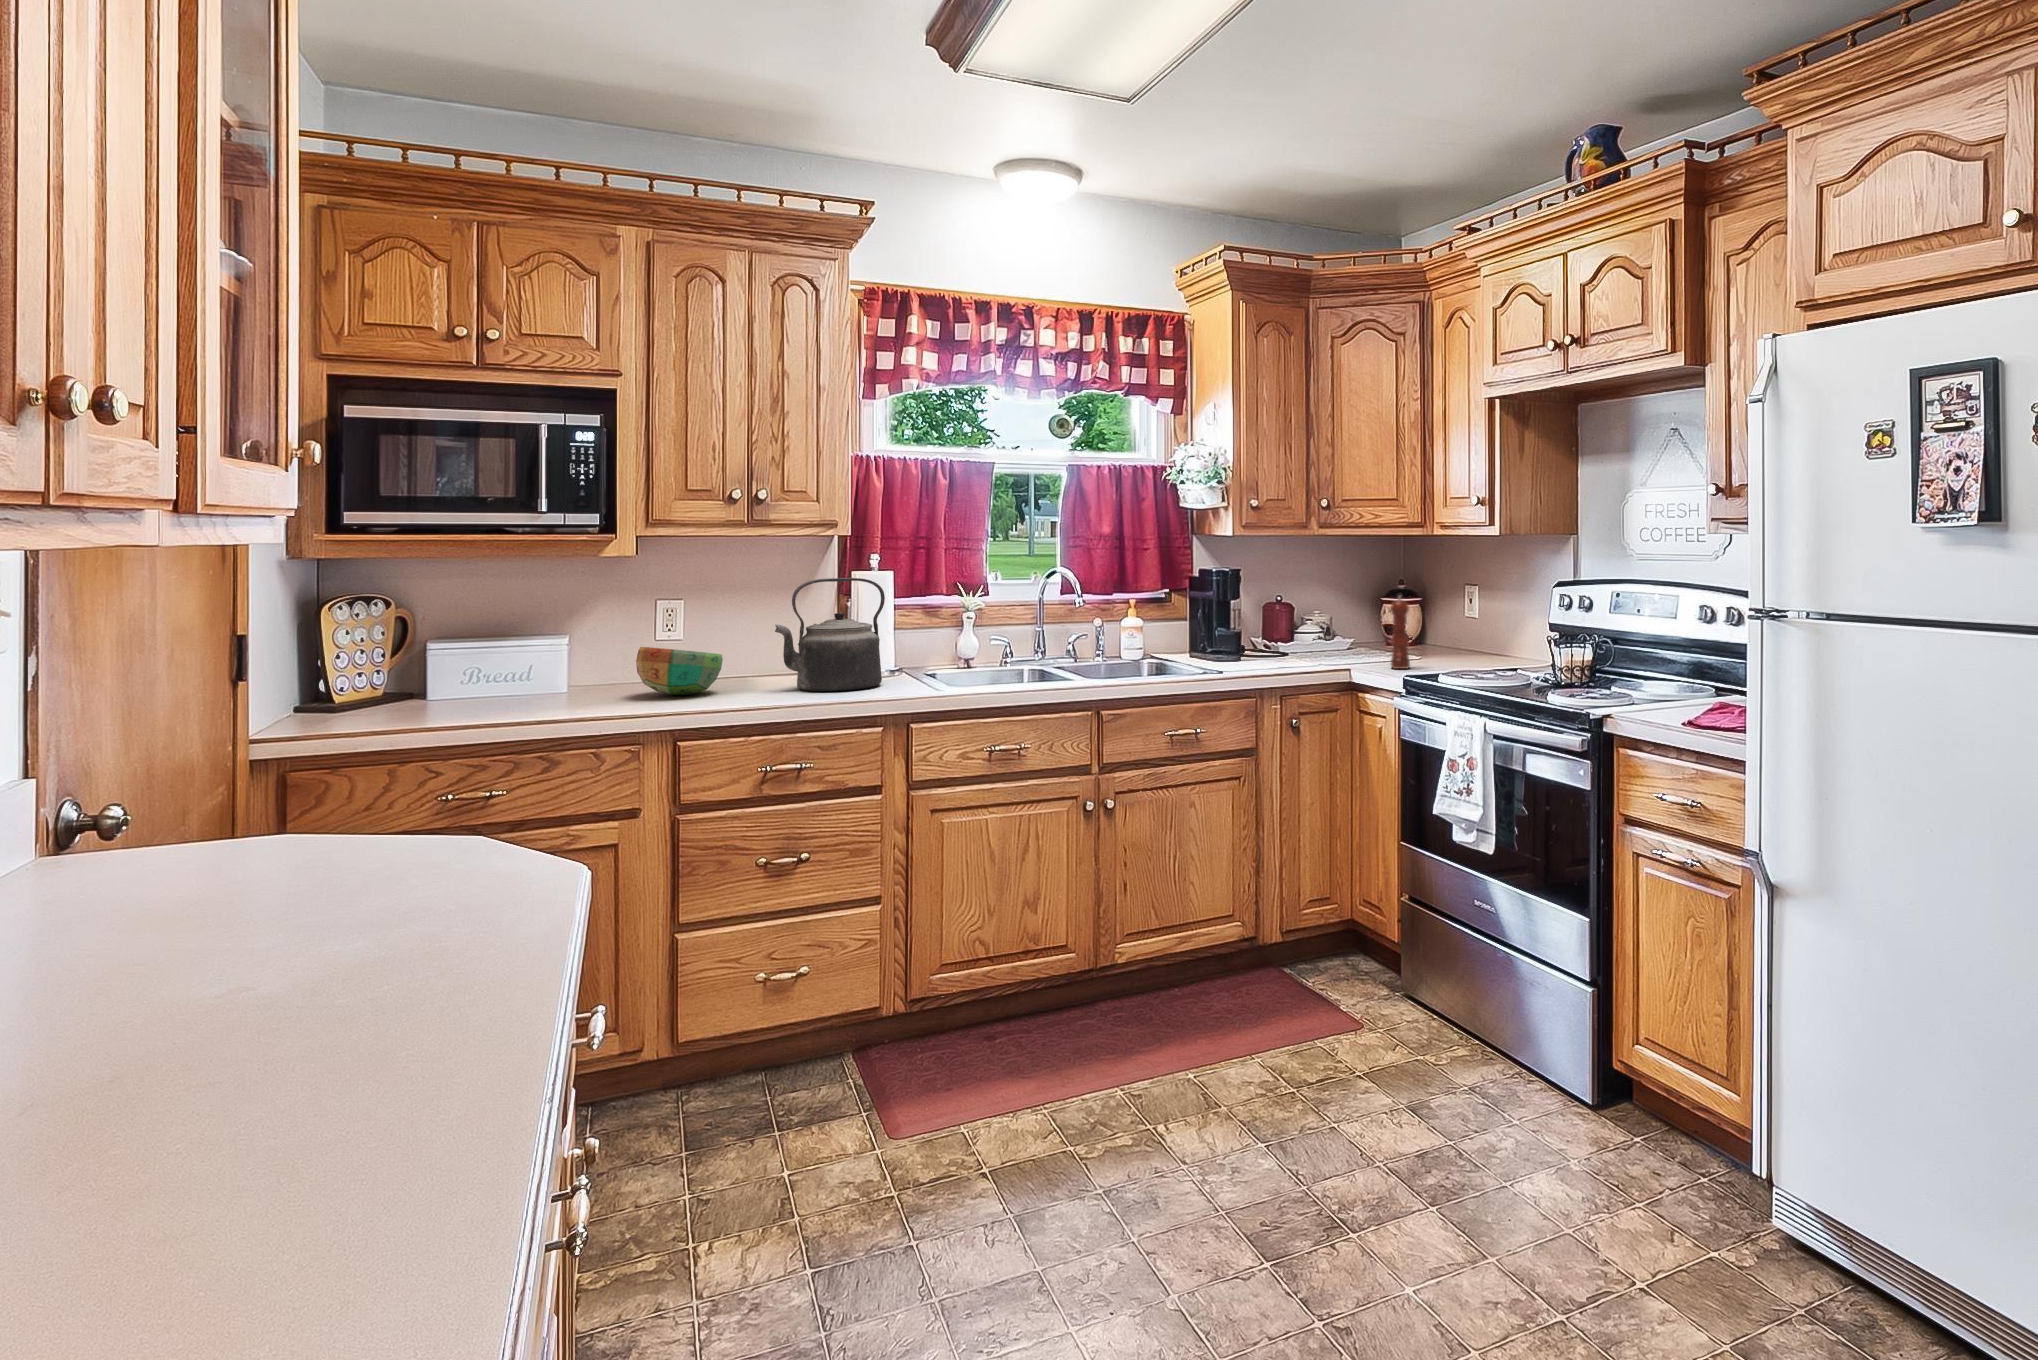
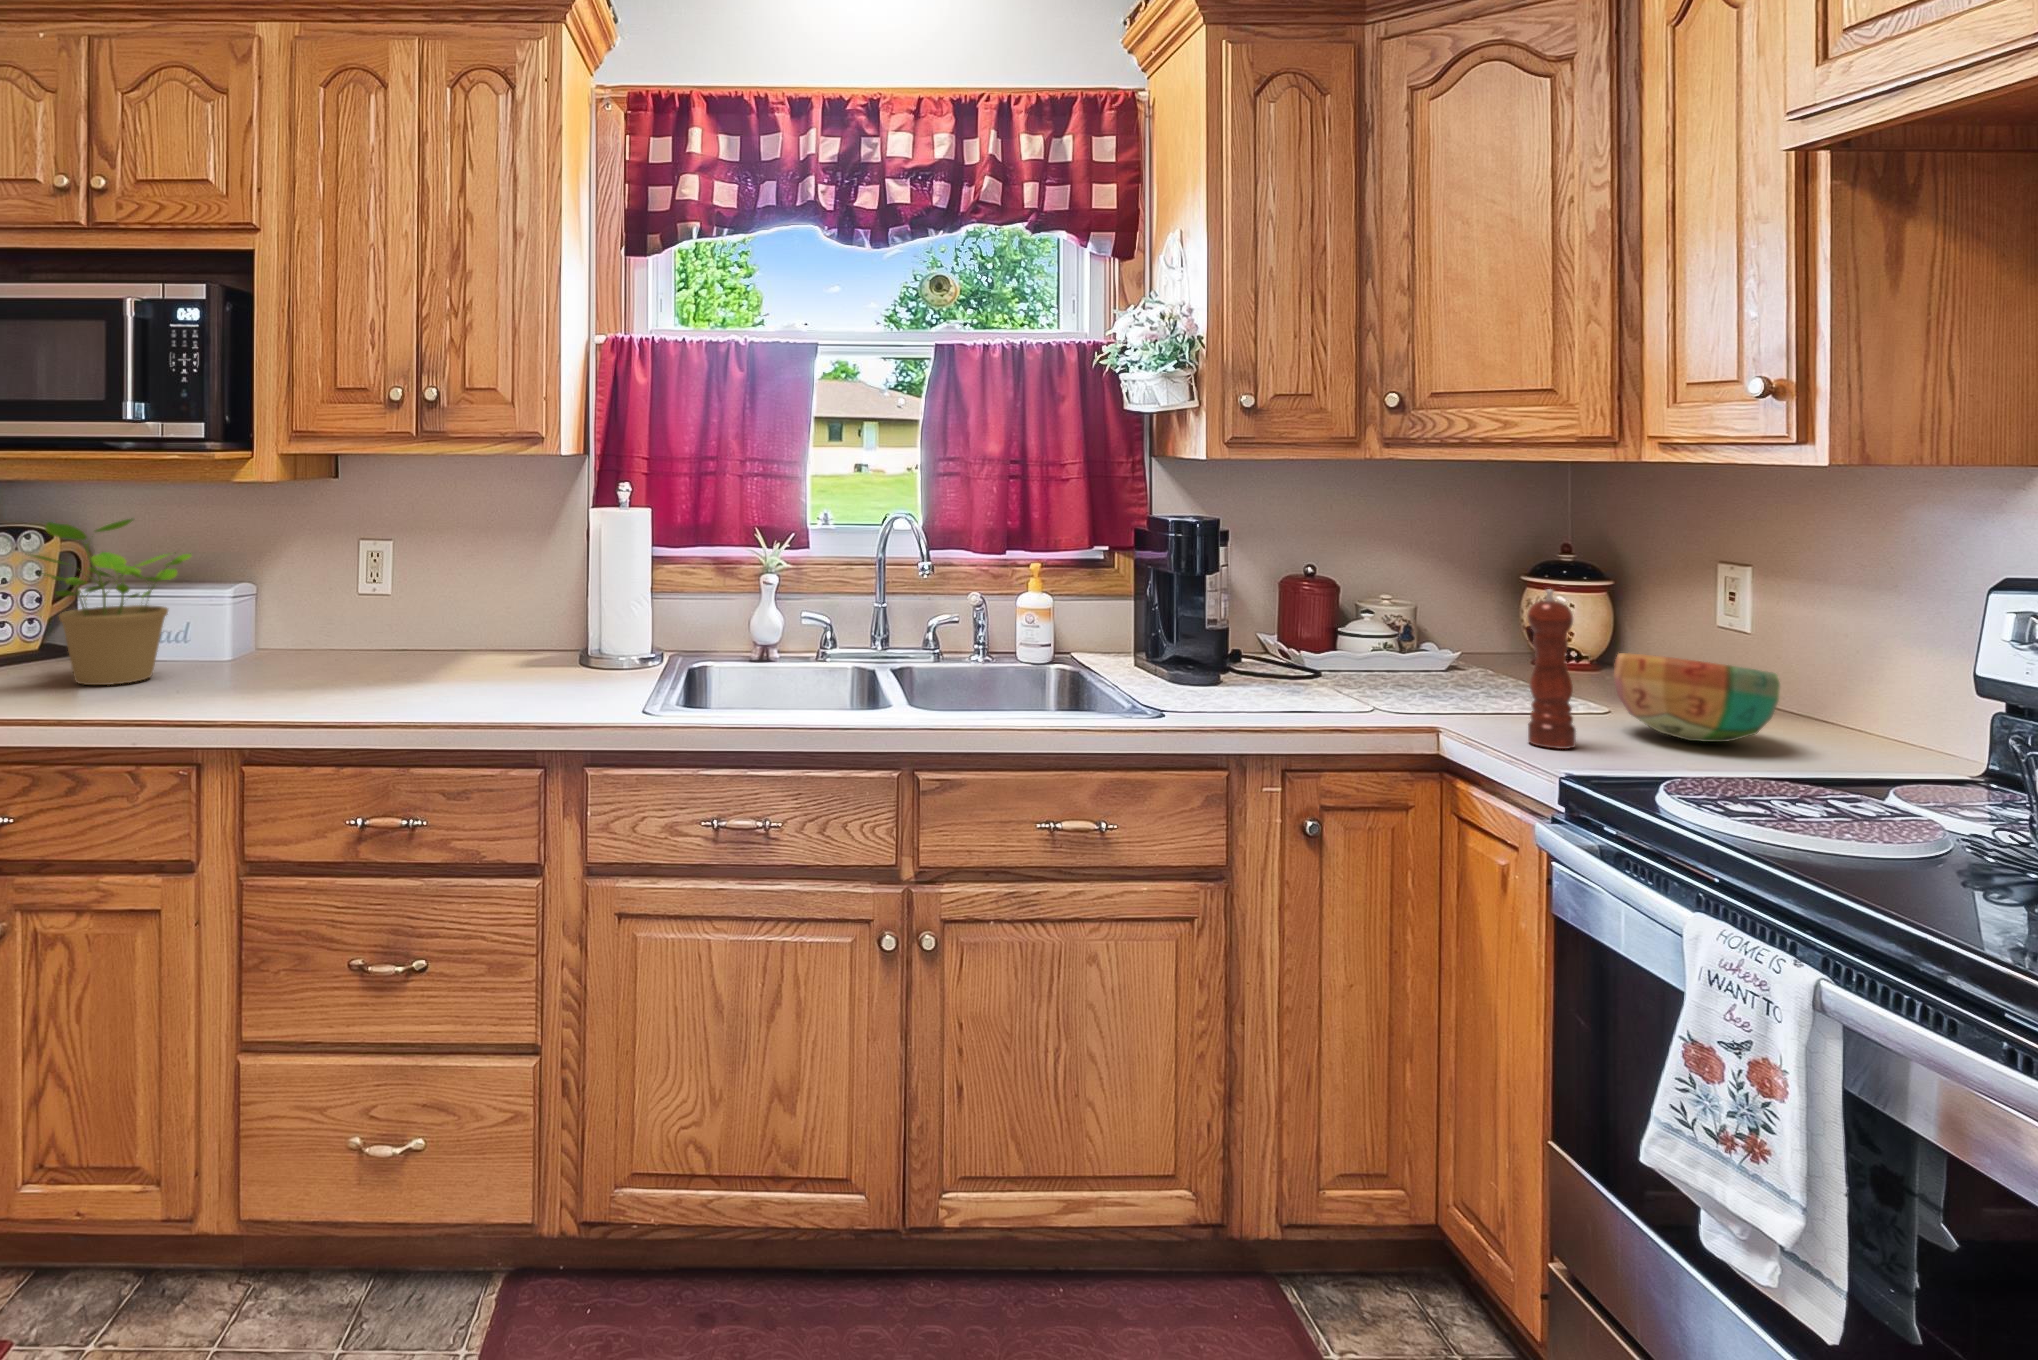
kettle: present [775,578,885,691] -> none [425,522,590,701]
potted plant: none [454,582,572,705] -> present [32,519,191,685]
bowl: present [636,647,723,695] -> present [1614,653,1780,742]

